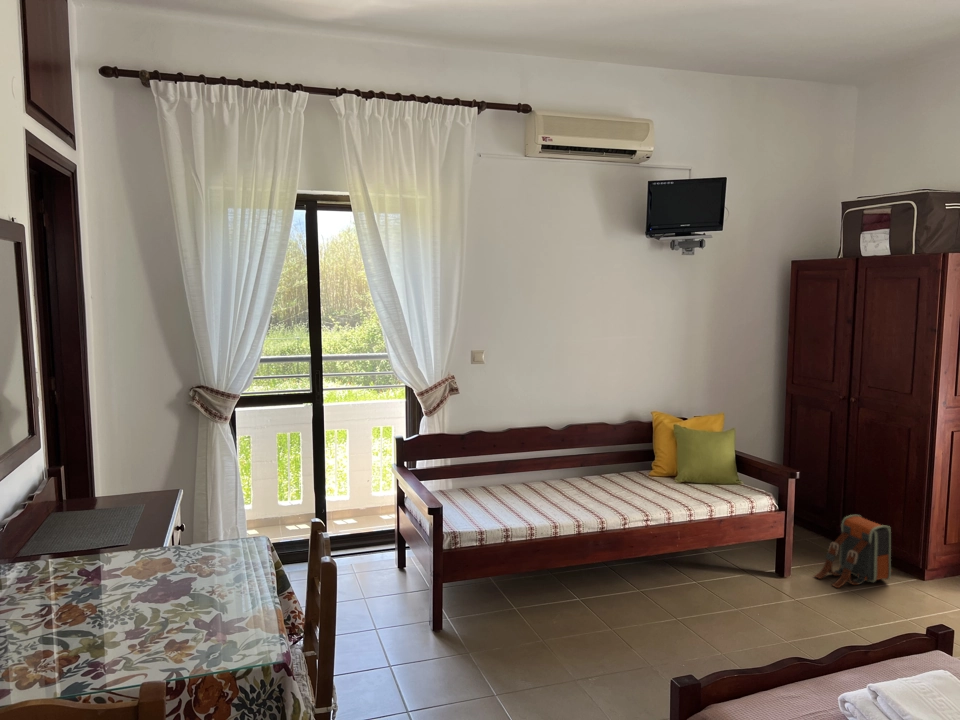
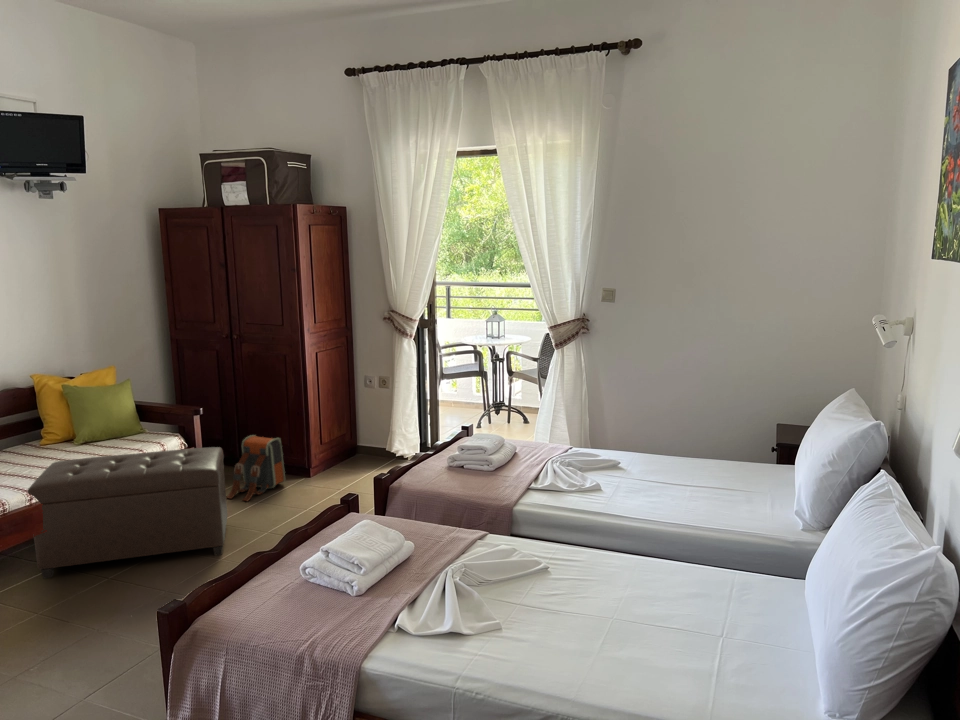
ottoman: none [623,494,812,639] -> present [28,447,227,578]

